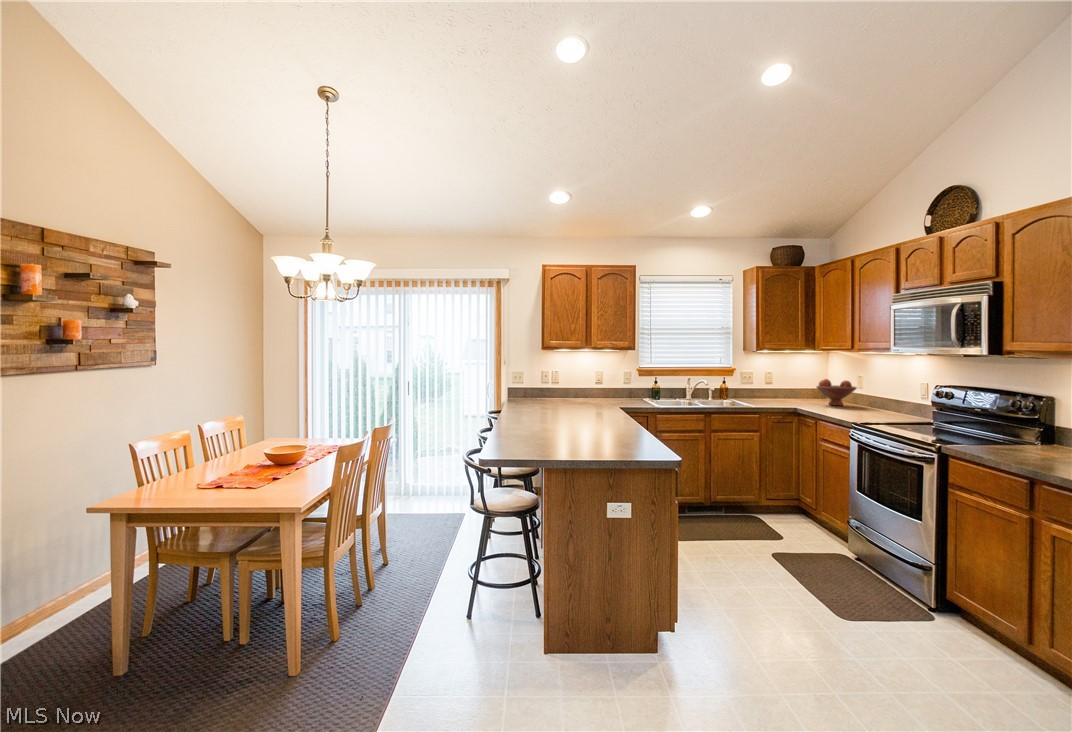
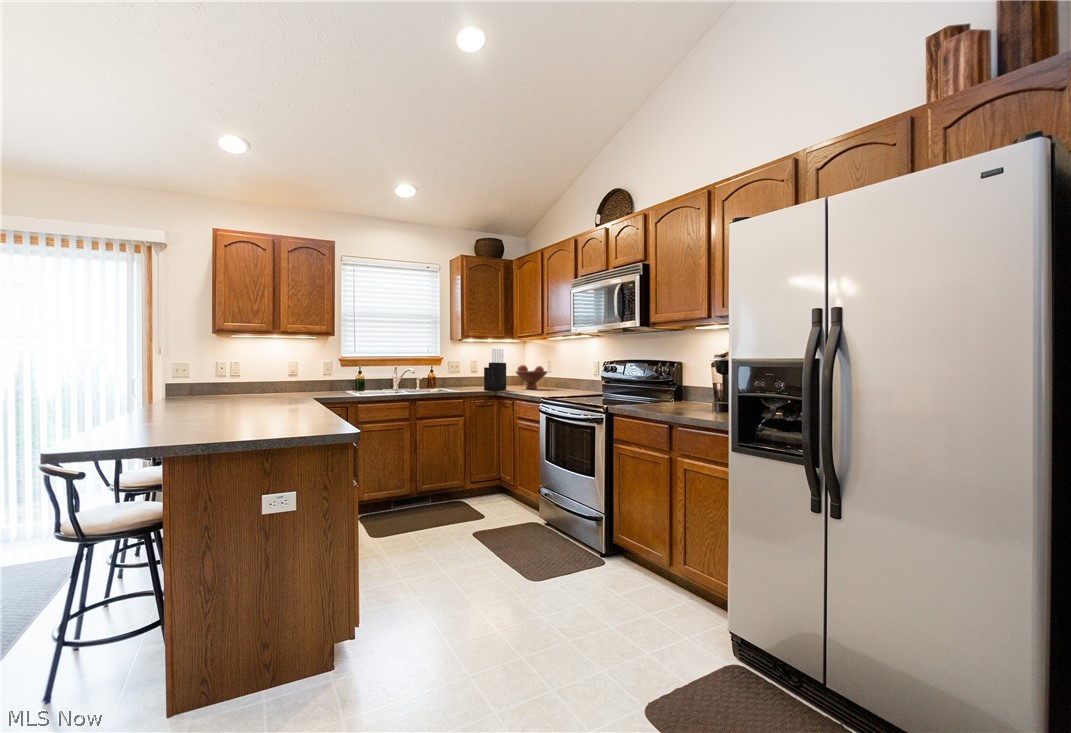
knife block: none [781,365,806,408] -> present [484,349,506,390]

